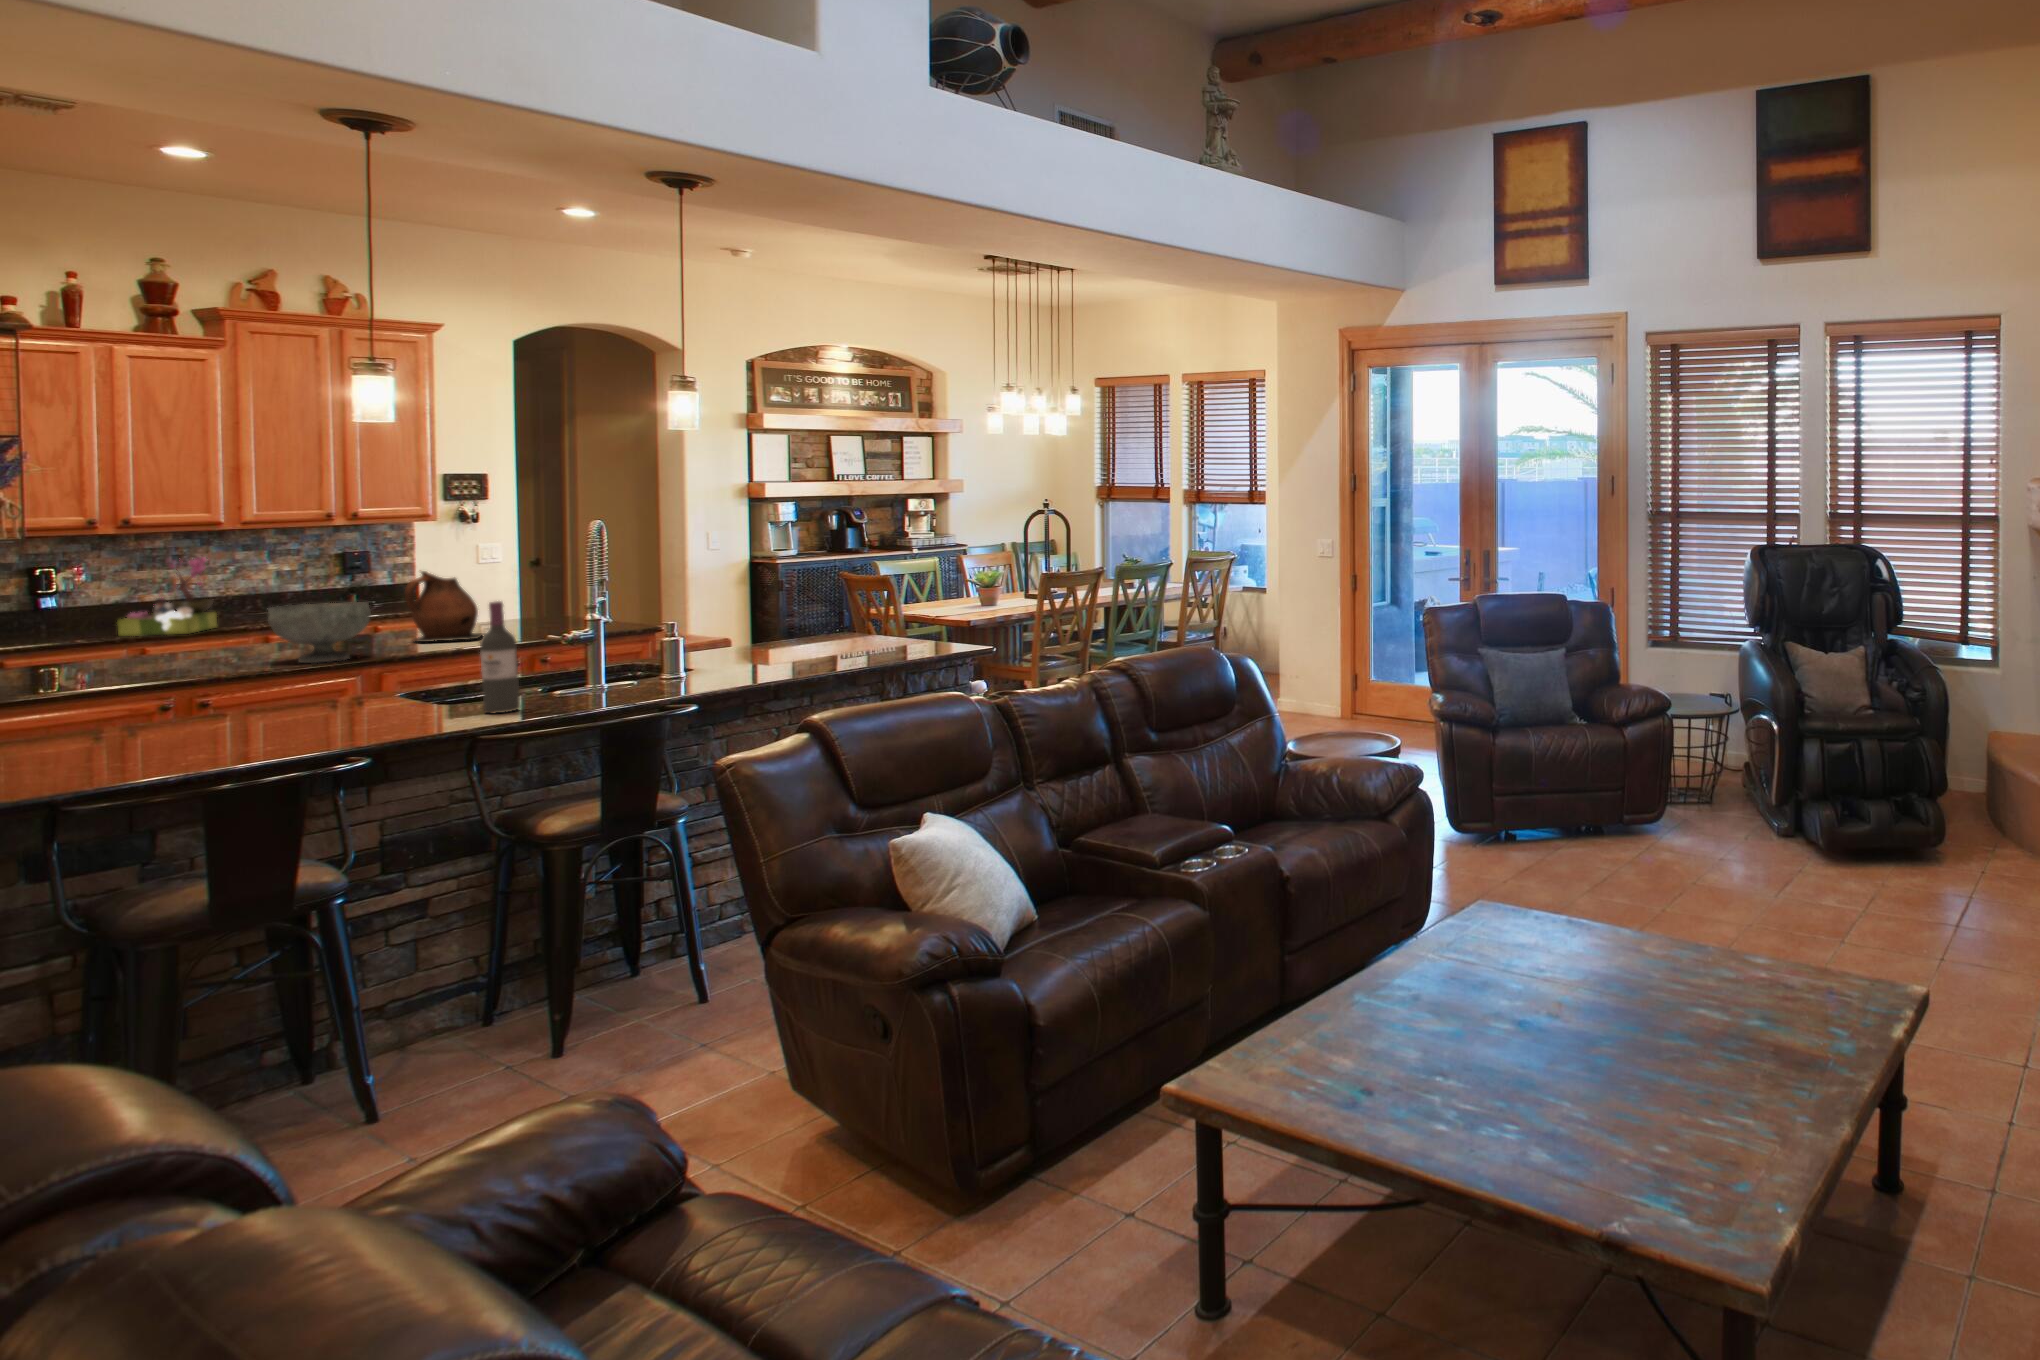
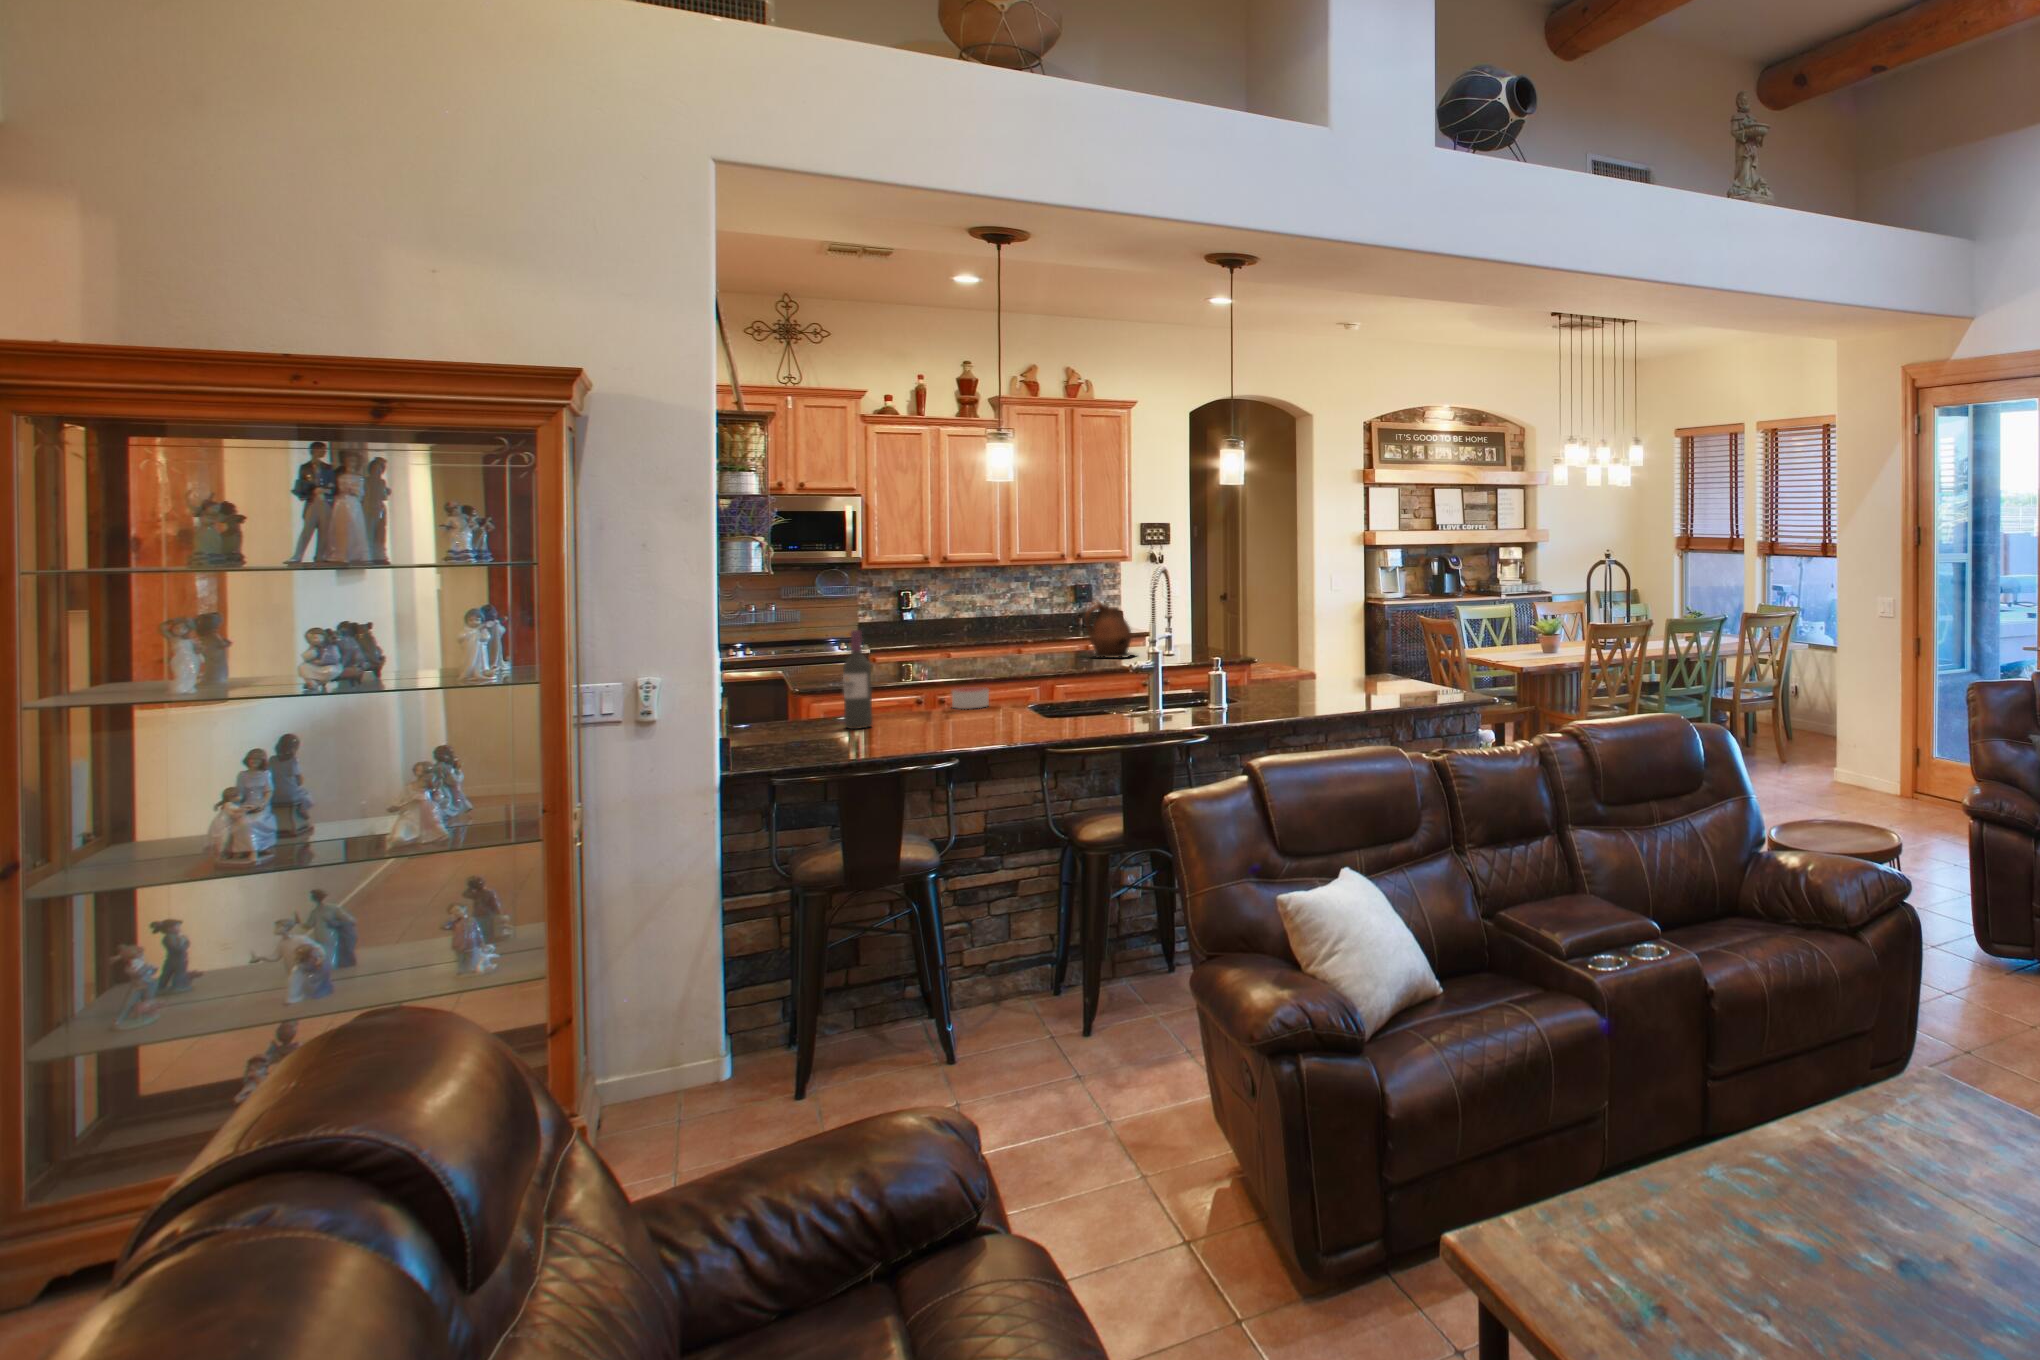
flower arrangement: present [117,557,217,636] -> none [942,576,998,642]
wine bottle: present [480,601,520,713] -> present [843,630,873,729]
decorative bowl: present [268,602,371,663] -> none [991,623,1053,668]
candle: none [288,688,352,719] -> present [952,687,989,709]

